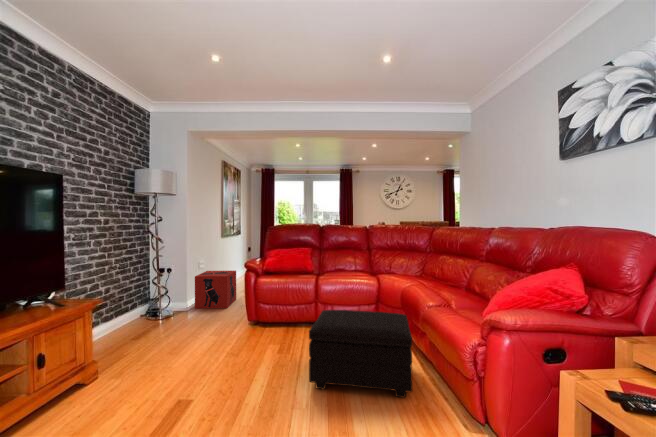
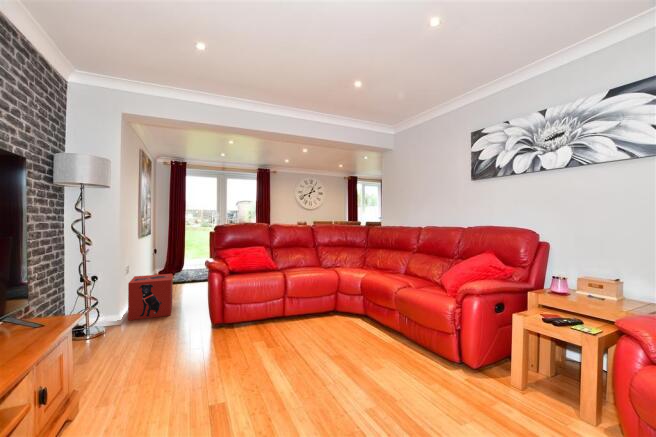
footstool: present [309,310,412,398] -> none [315,296,406,367]

